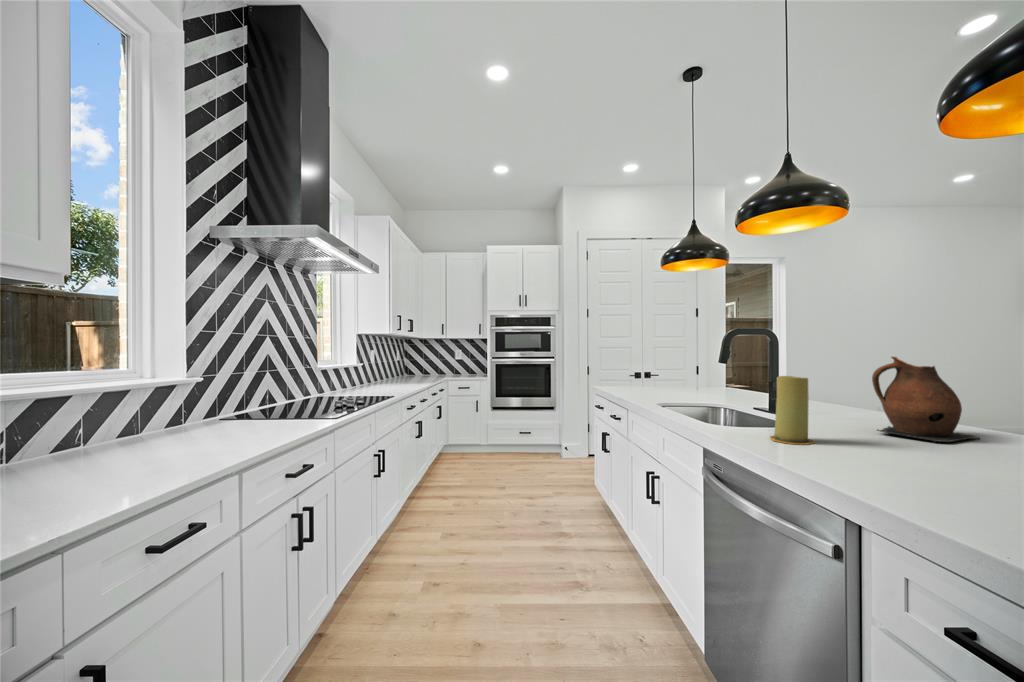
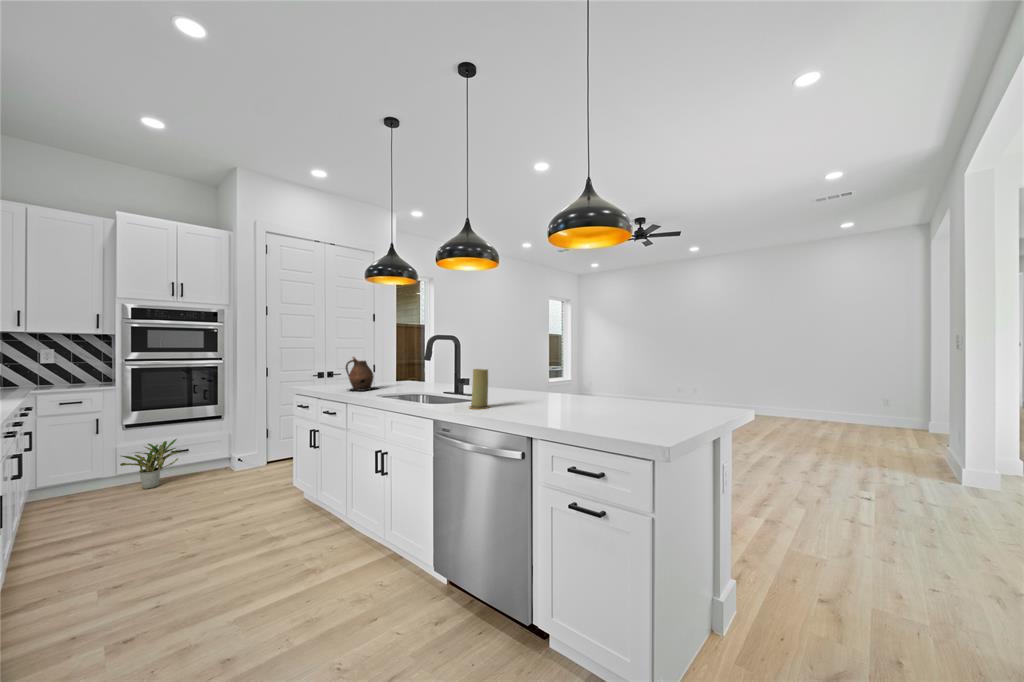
ceramic pitcher: present [872,357,980,442] -> present [346,357,377,391]
potted plant: none [485,421,528,458] -> present [120,439,185,489]

